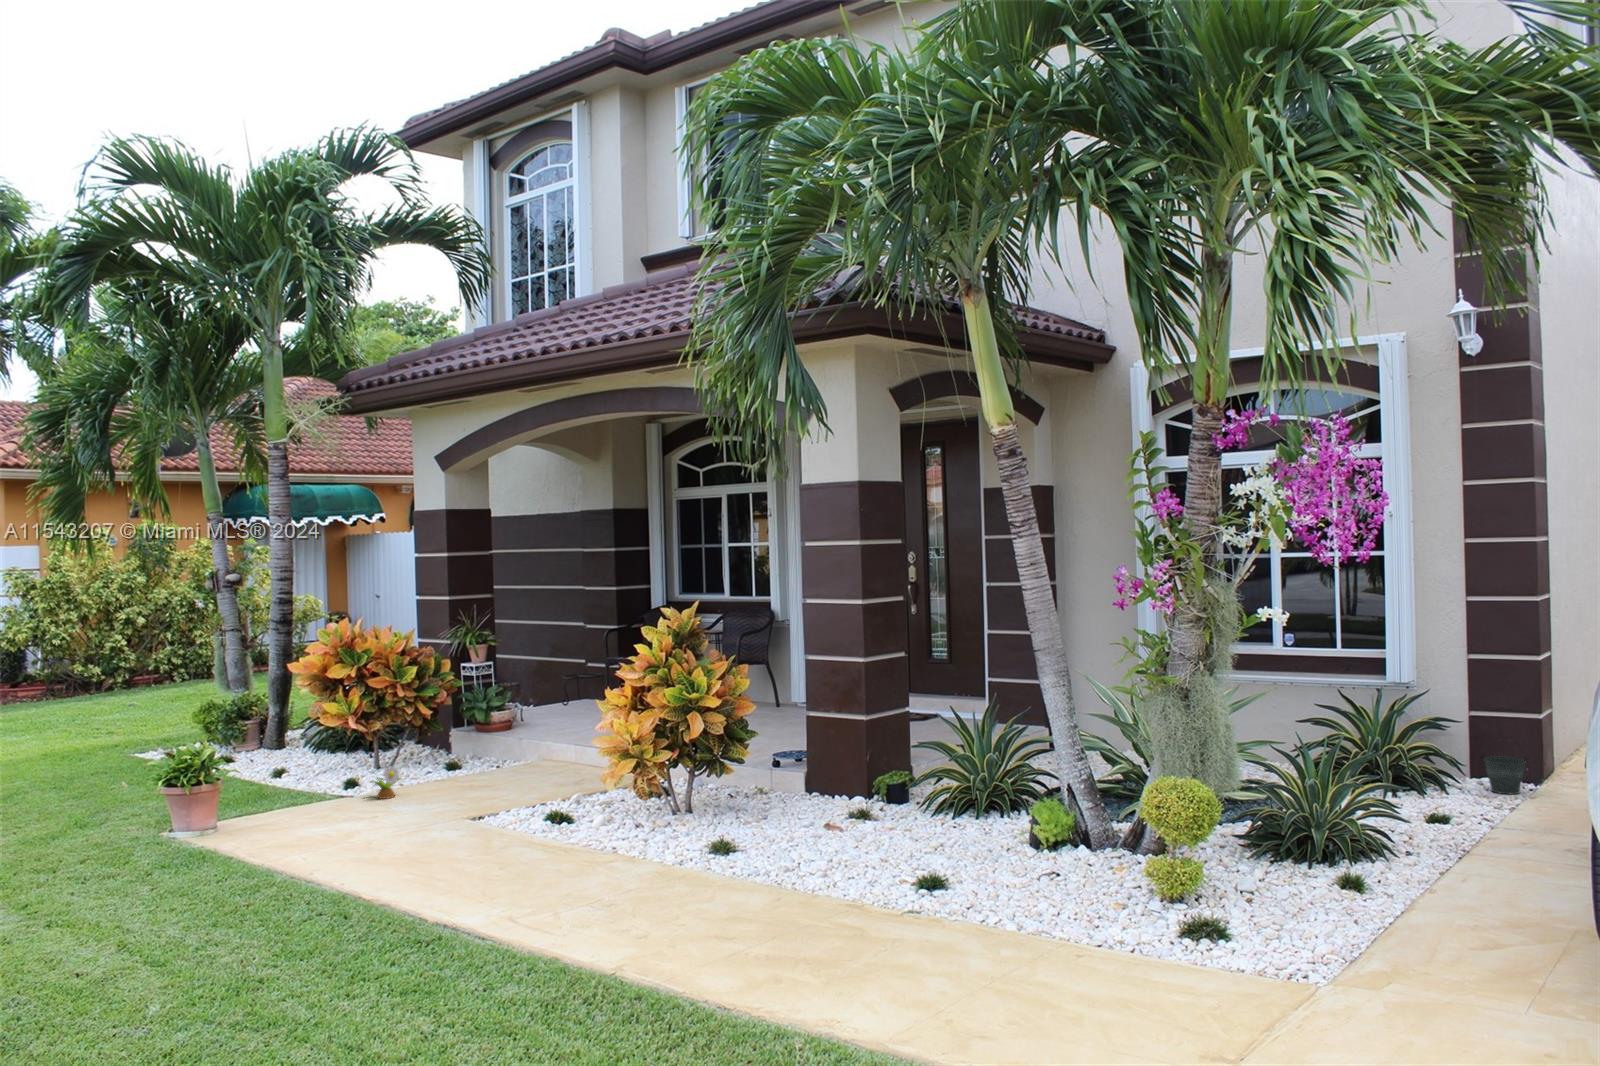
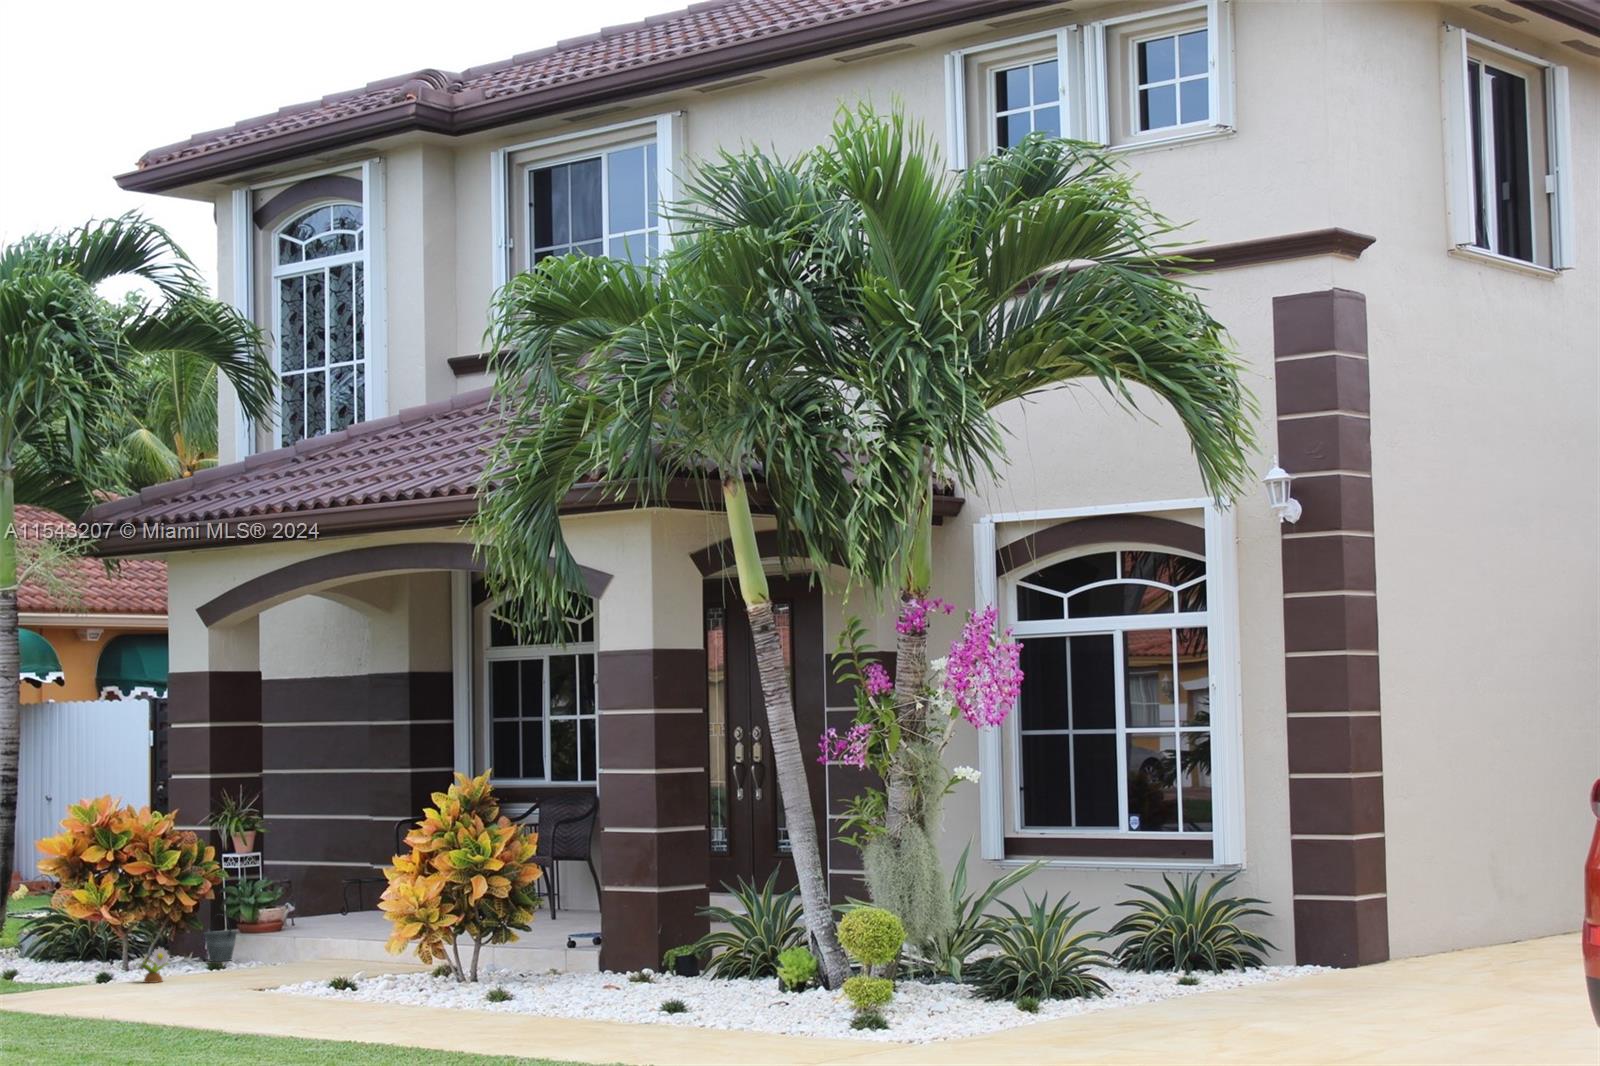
bucket: present [1482,746,1527,794] -> present [204,928,237,962]

